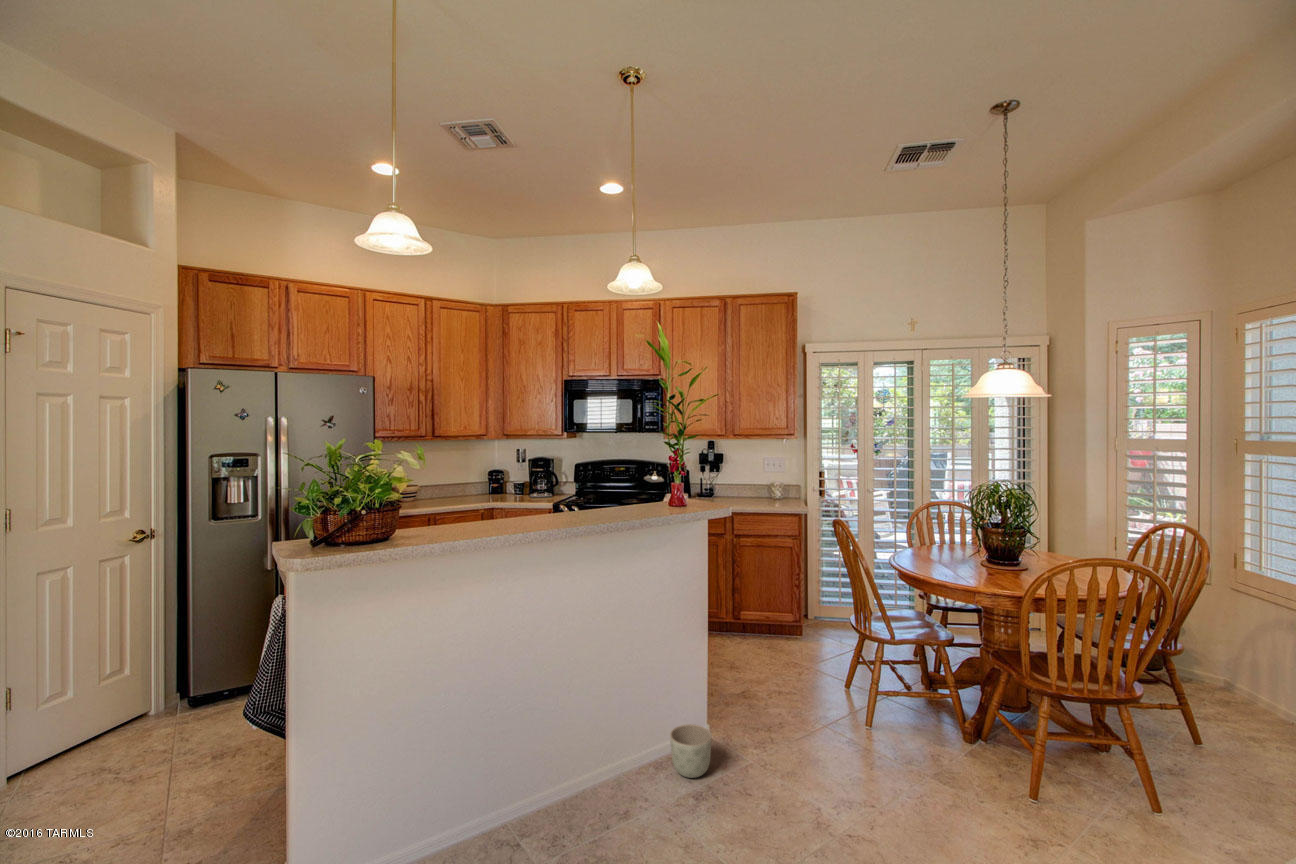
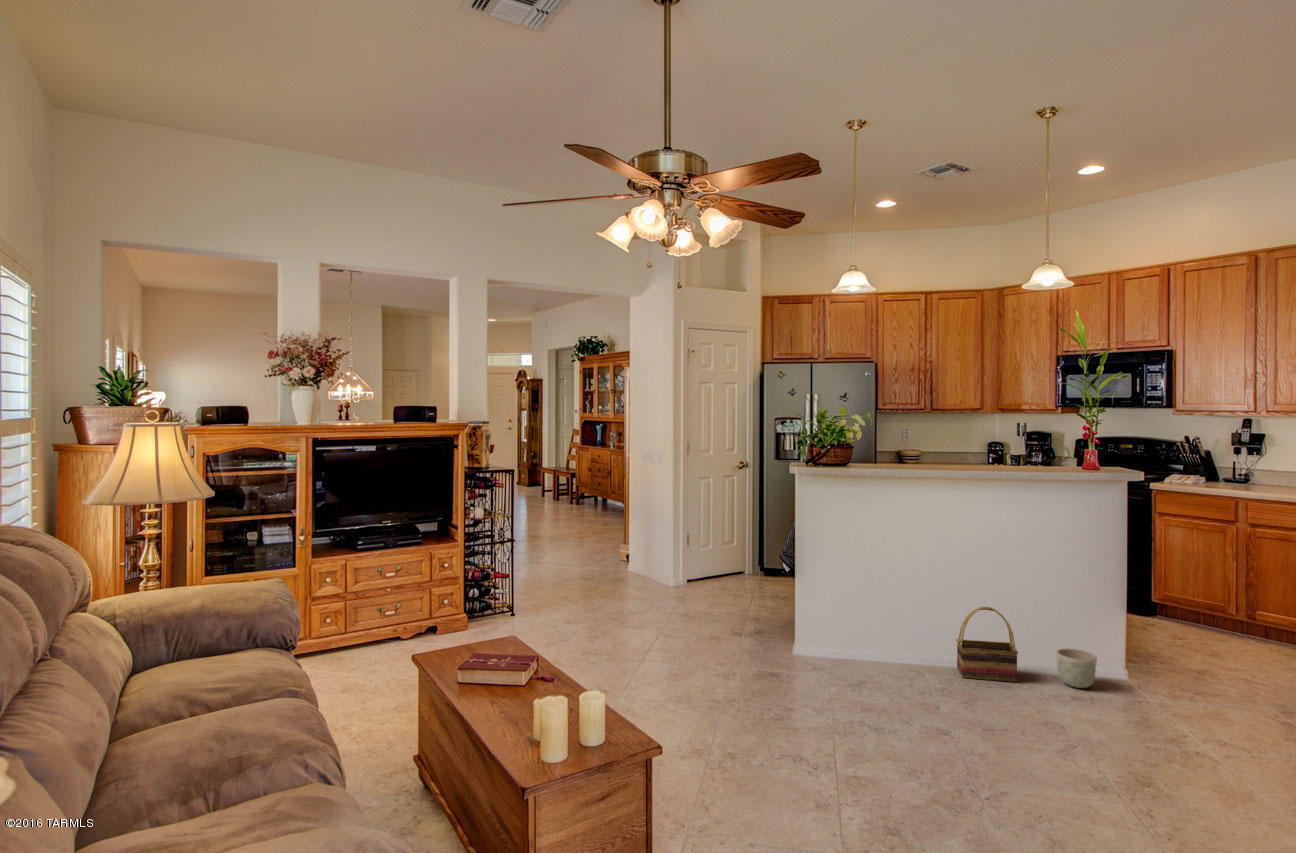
basket: none [564,711,642,829] -> present [956,607,1018,682]

